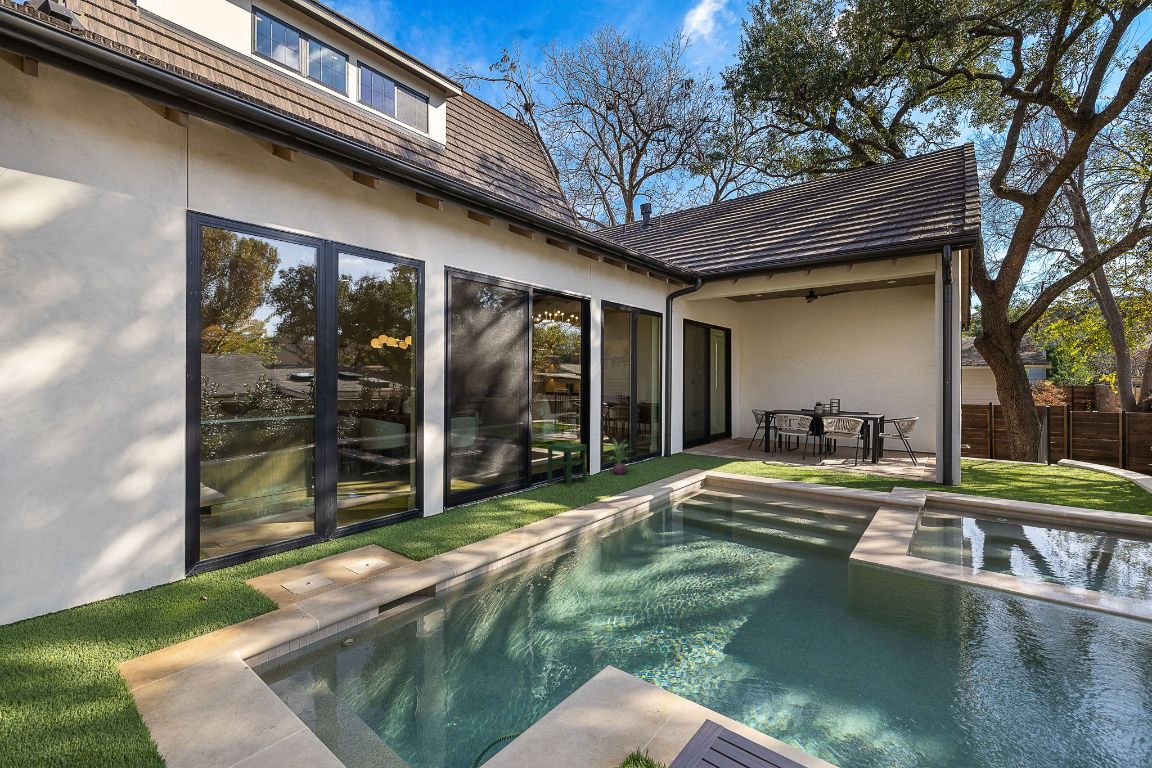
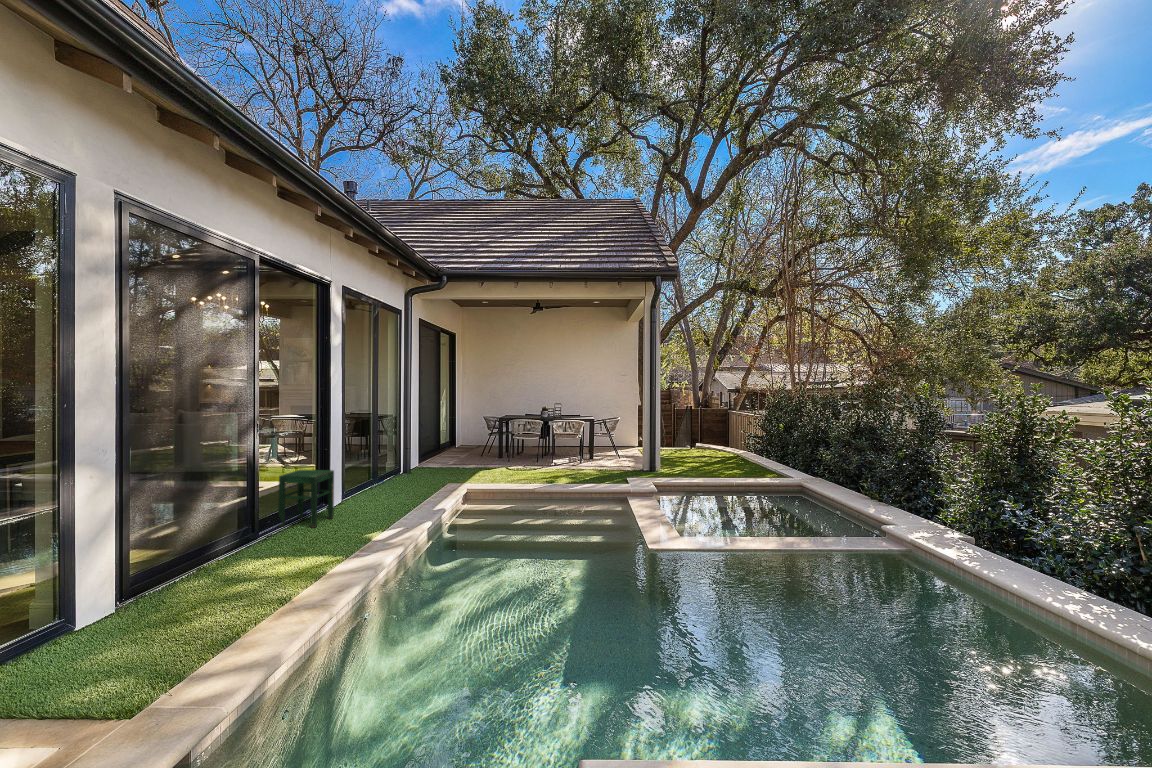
decorative plant: present [611,439,626,475] -> none [338,458,392,503]

